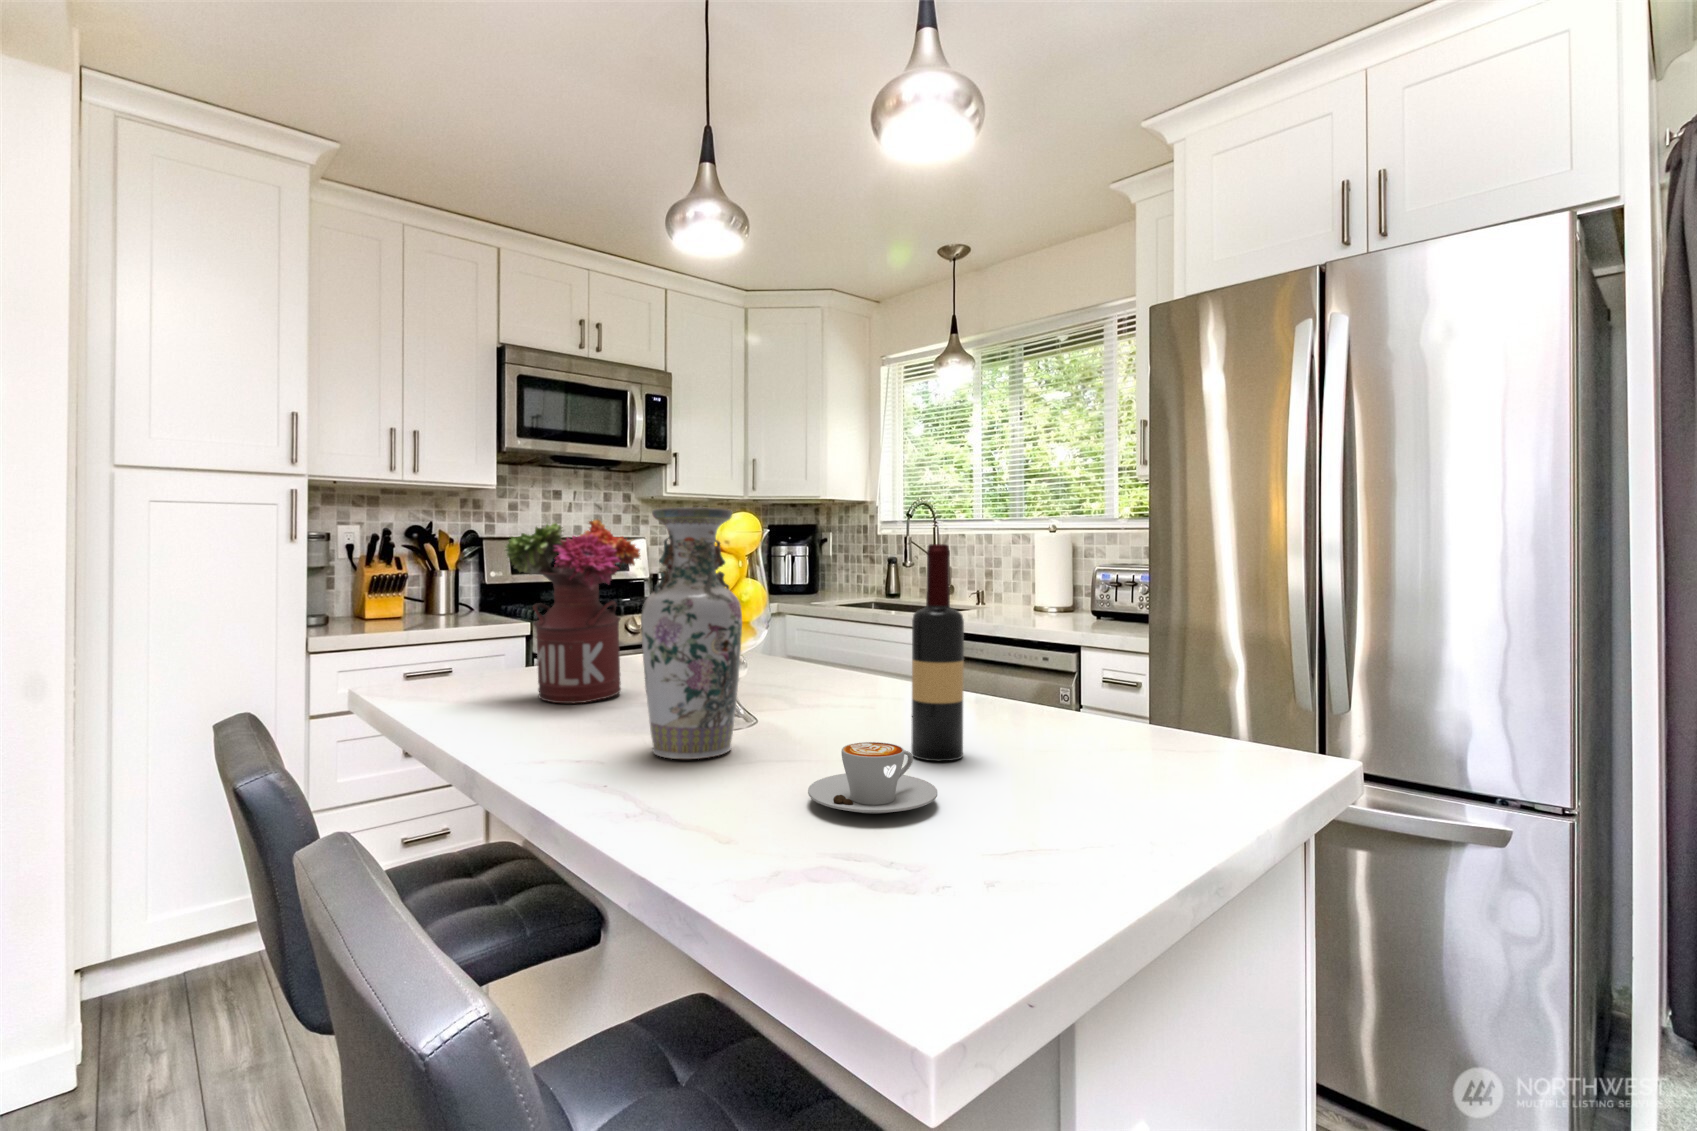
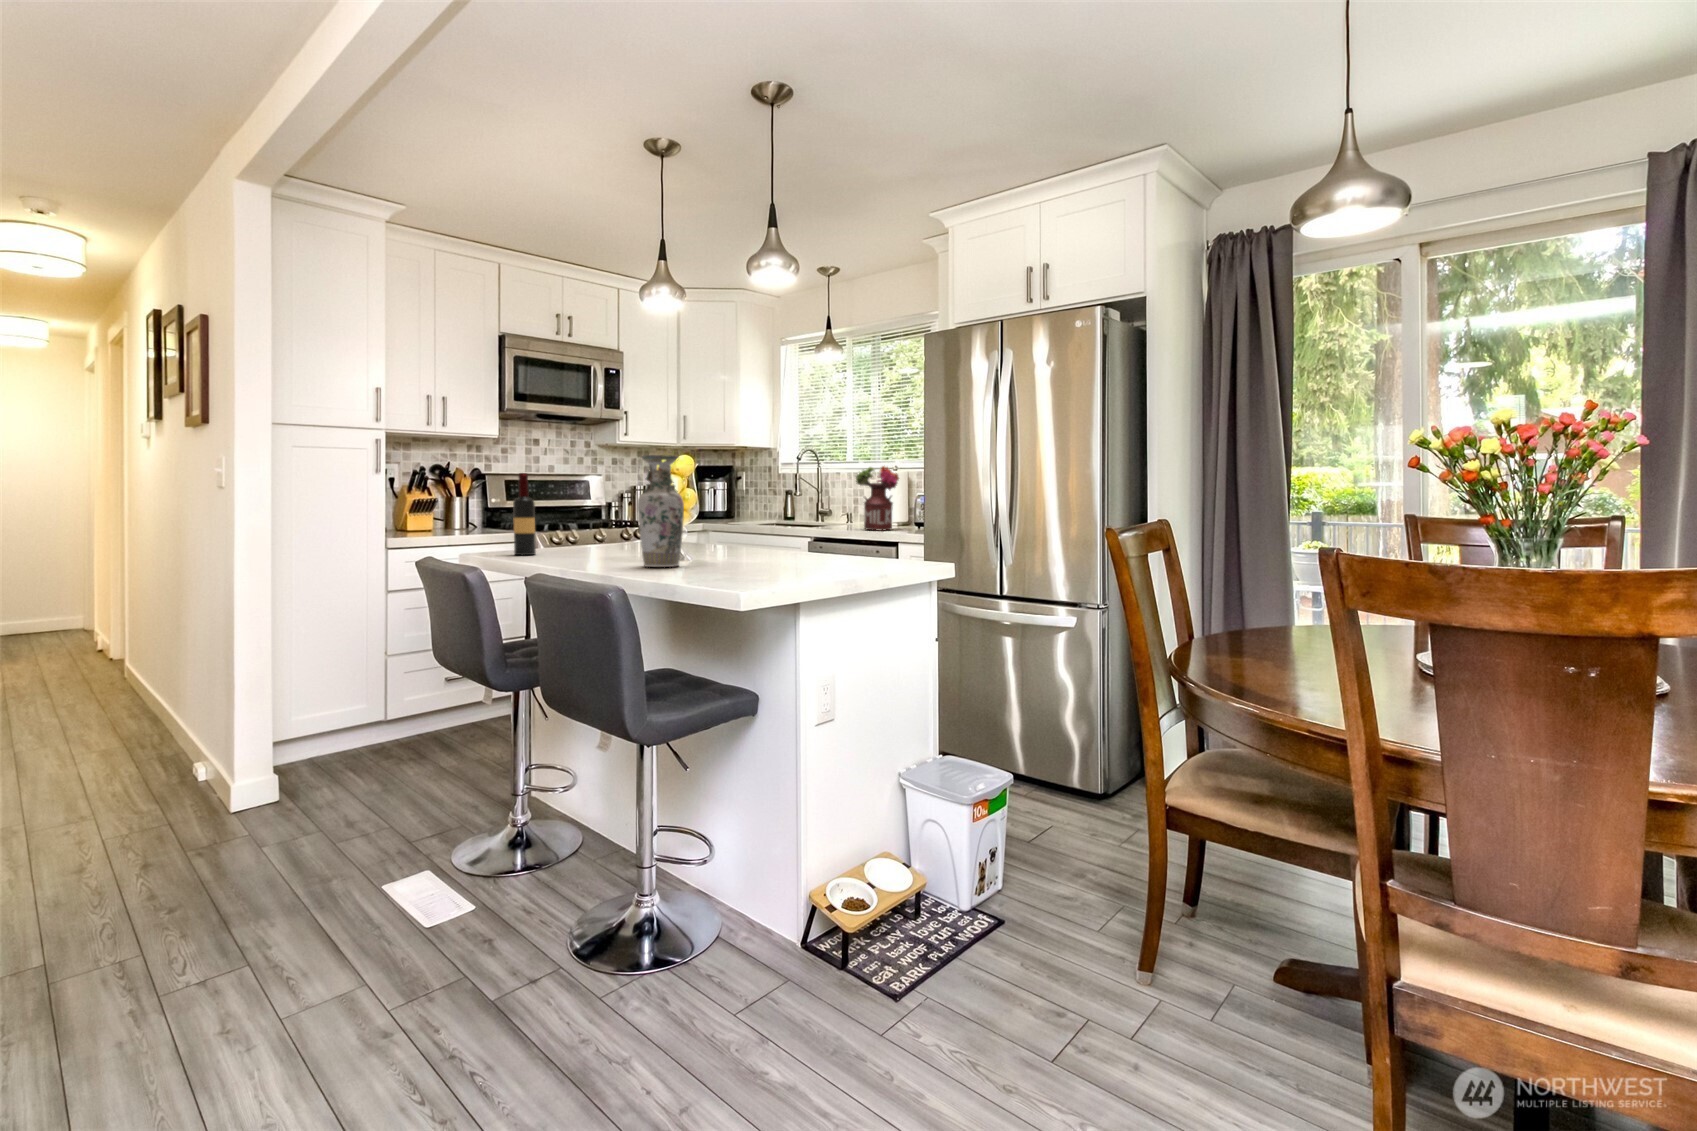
flower arrangement: present [505,520,640,703] -> present [856,466,899,530]
wine bottle: present [911,544,964,761] -> present [513,473,536,555]
coffee cup: present [808,742,937,814] -> none [713,552,764,574]

